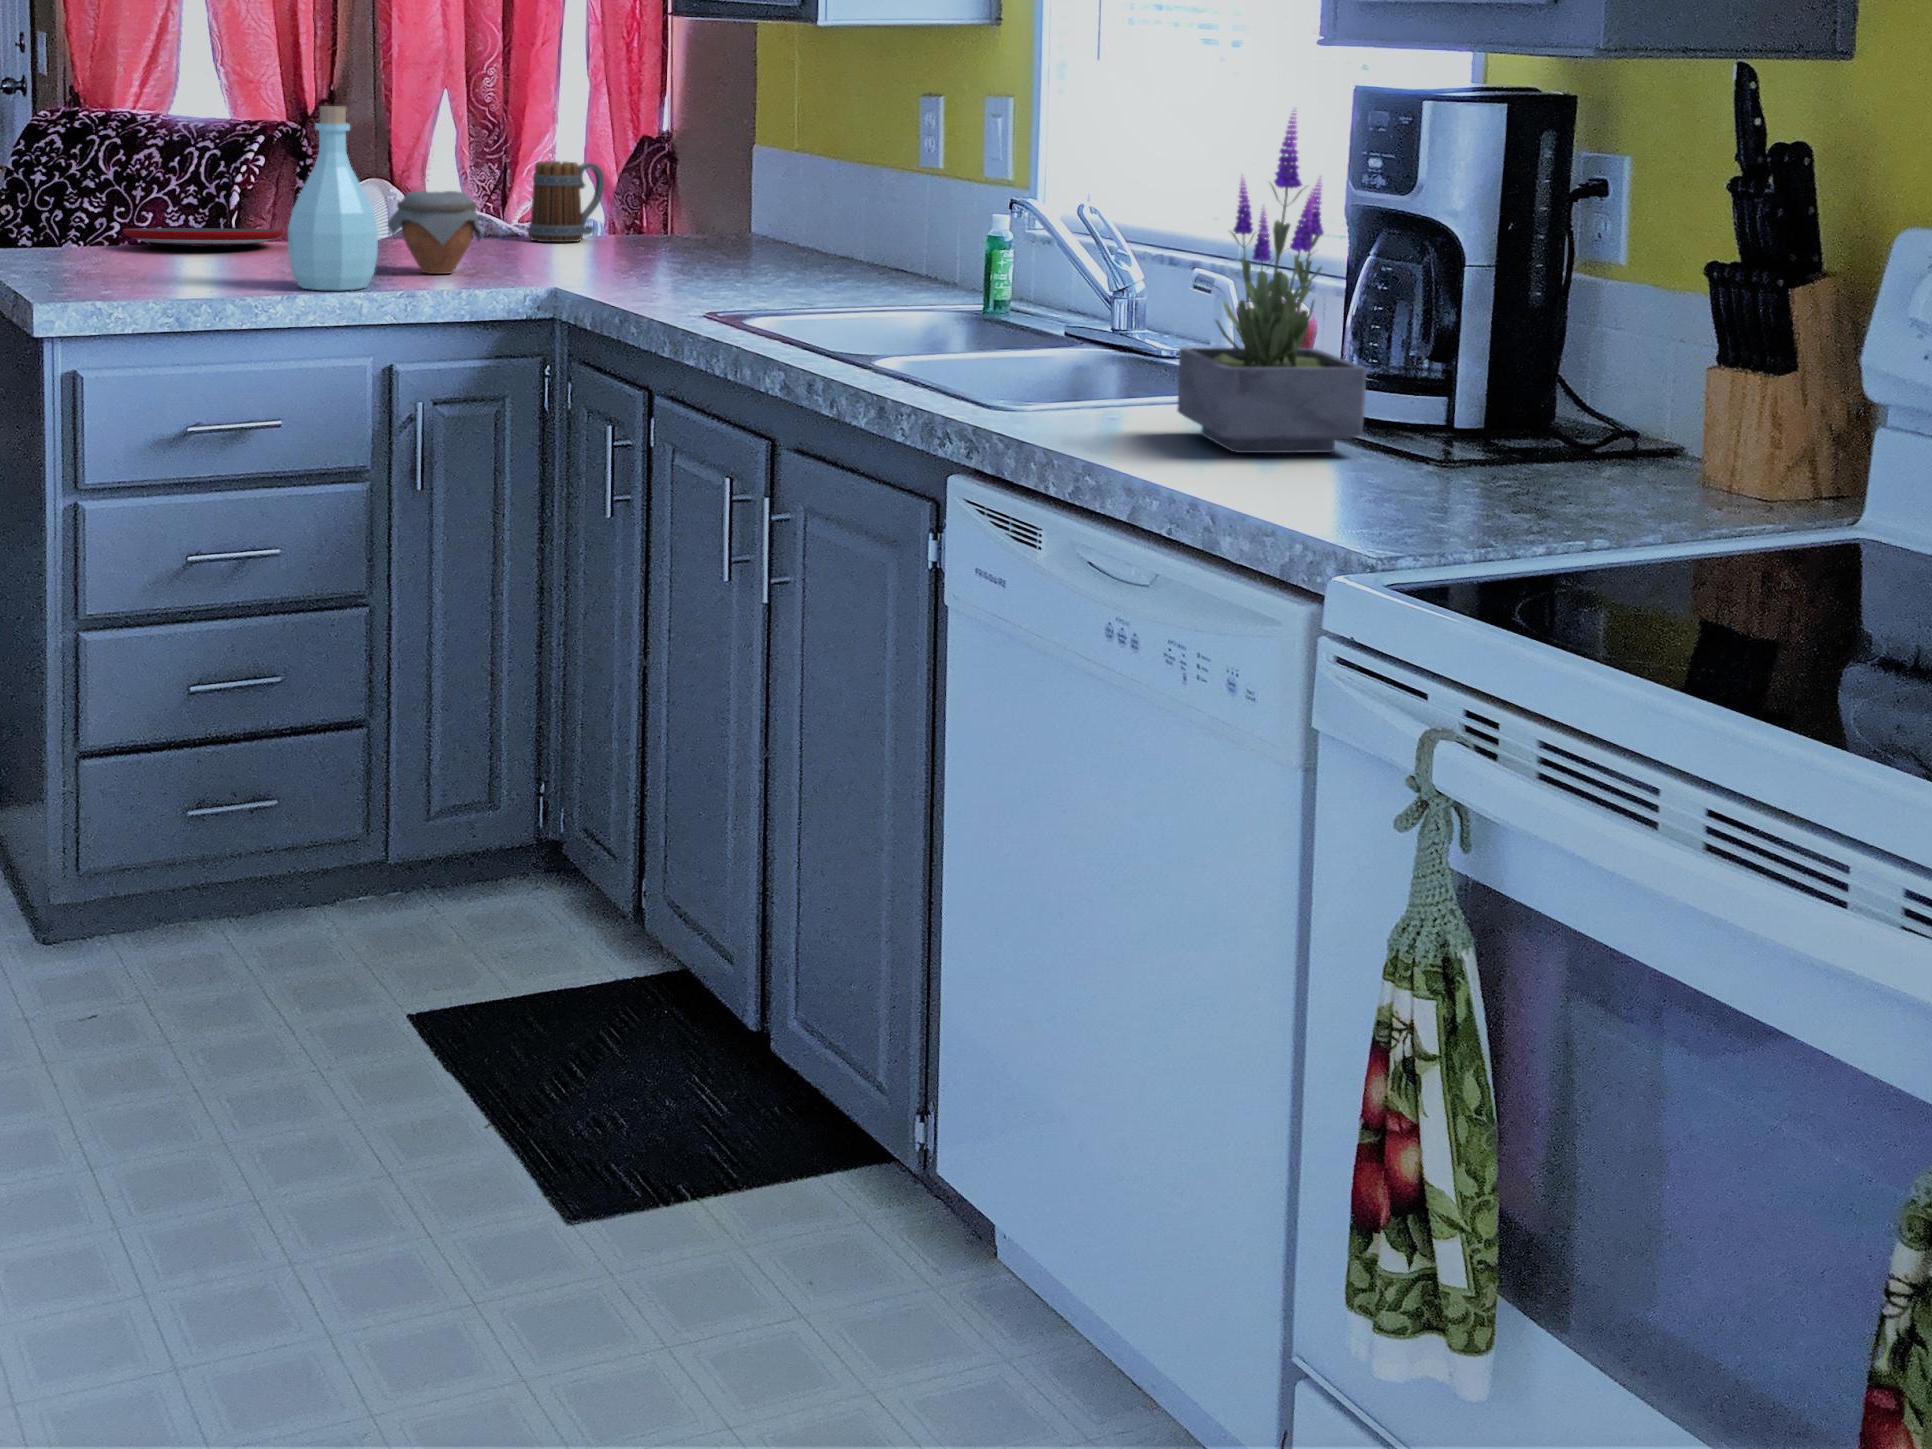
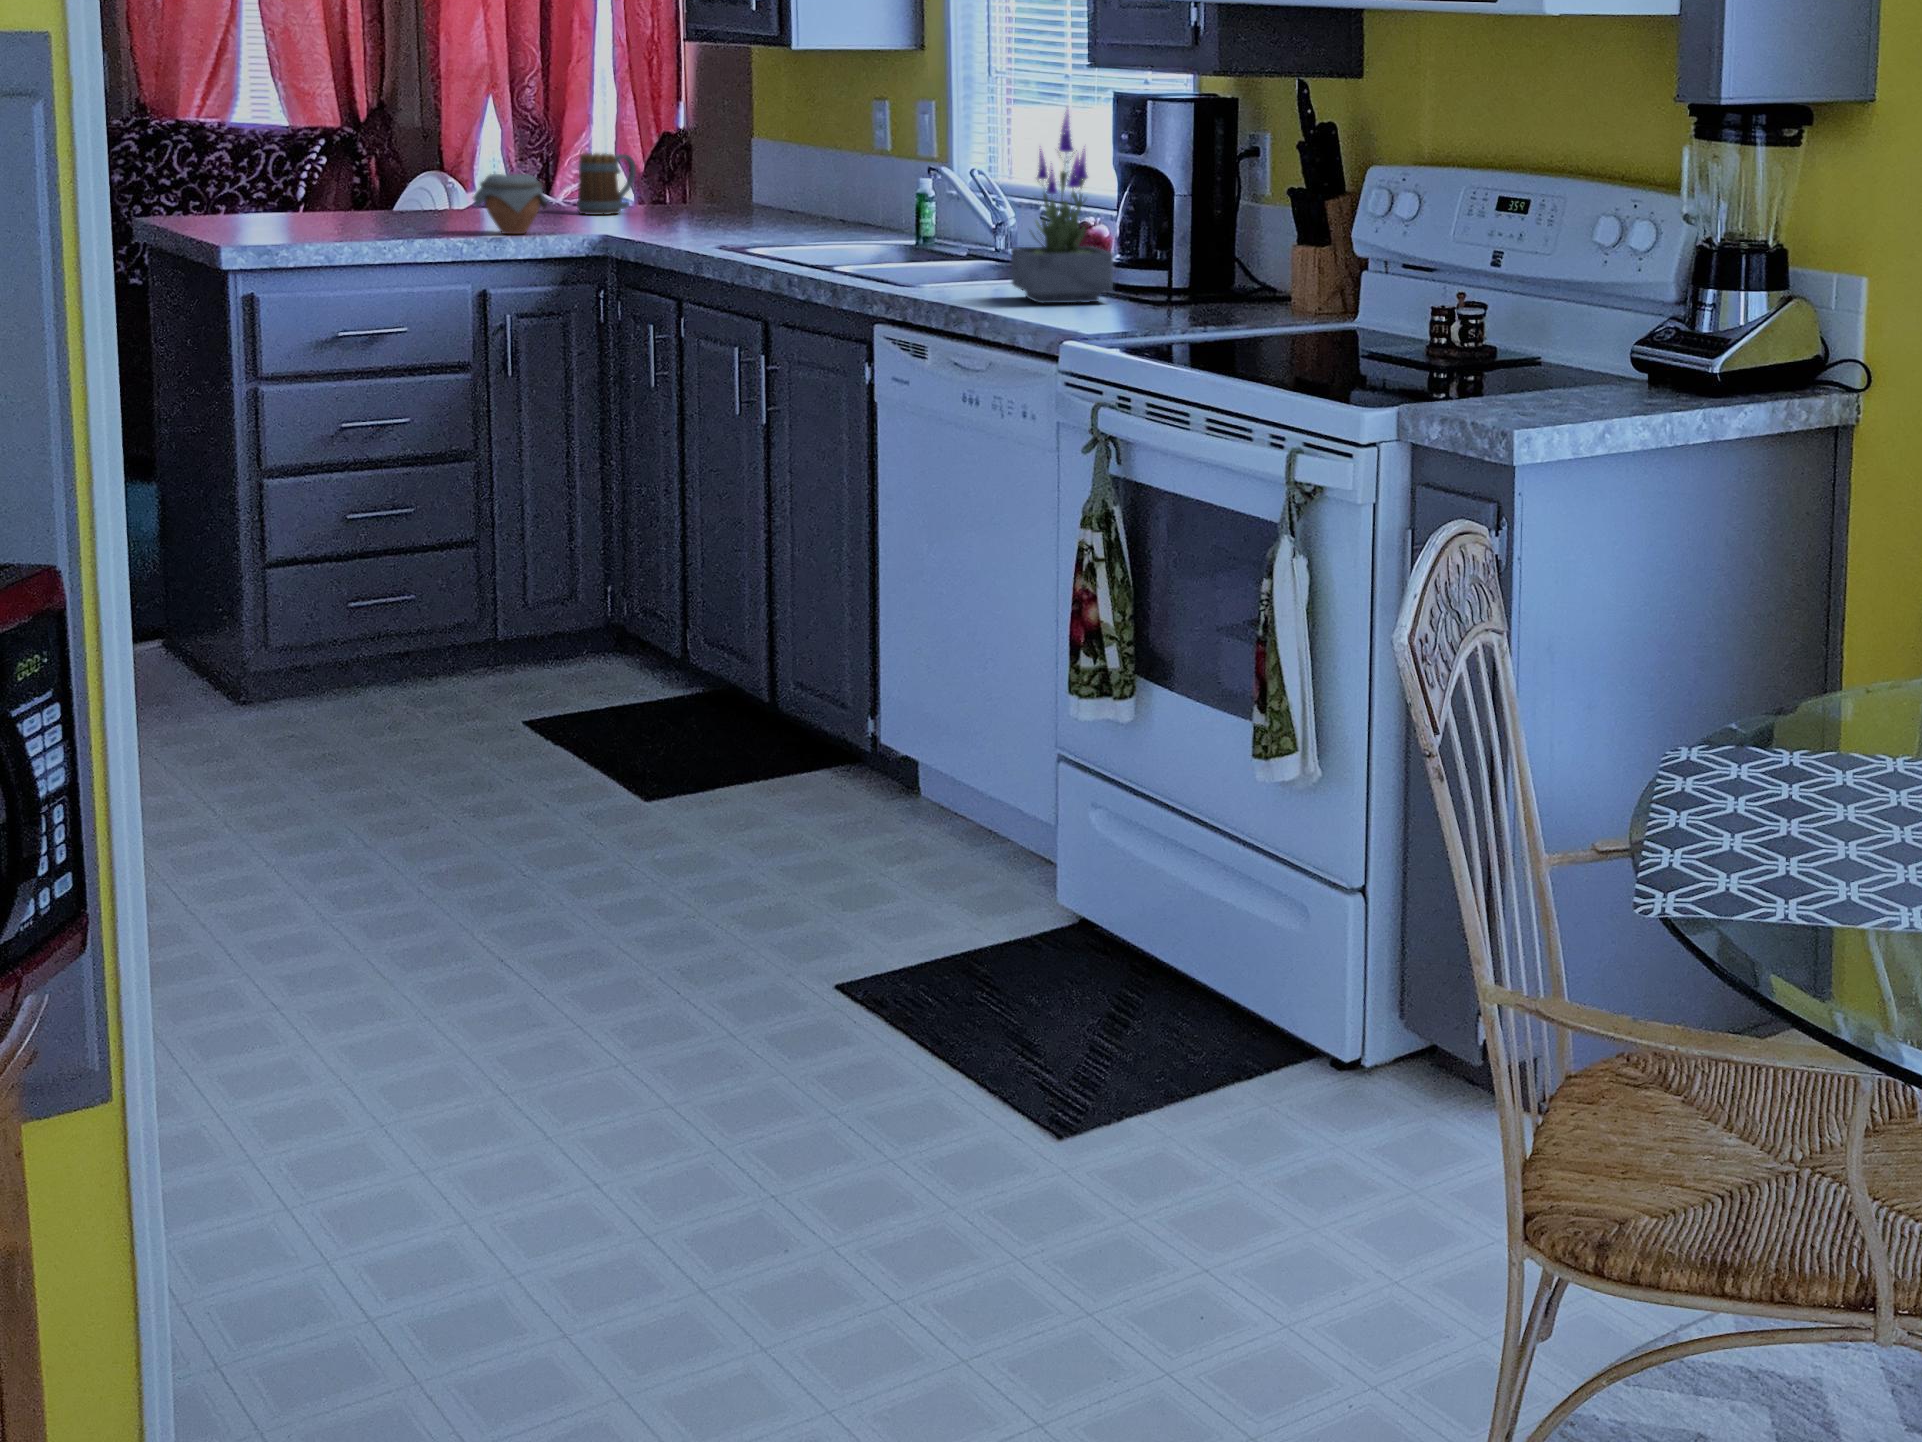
bottle: present [288,106,378,290] -> none [401,112,471,244]
plate: present [123,228,283,247] -> none [248,208,380,219]

